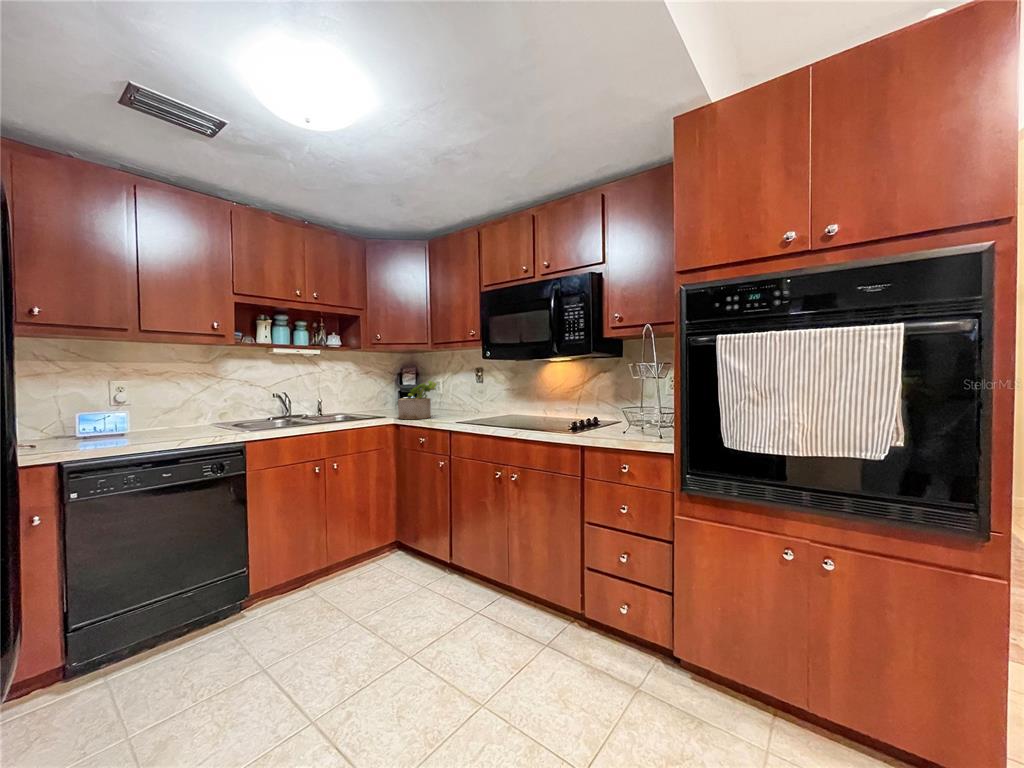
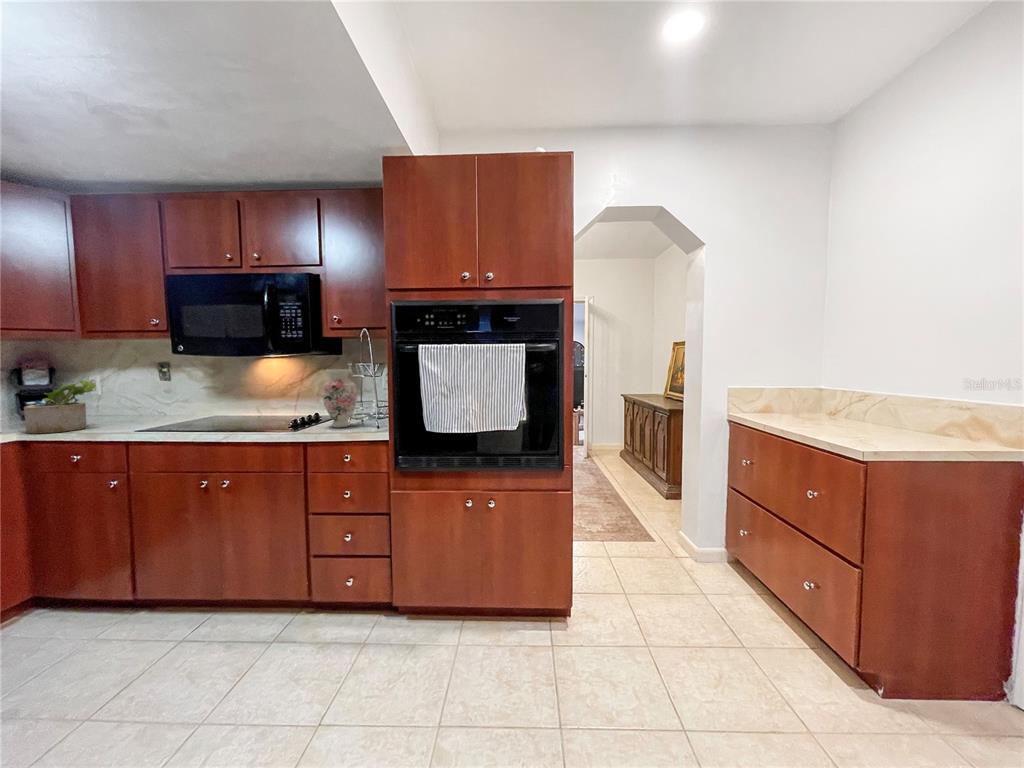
vase: none [601,371,638,434] -> present [322,369,357,427]

